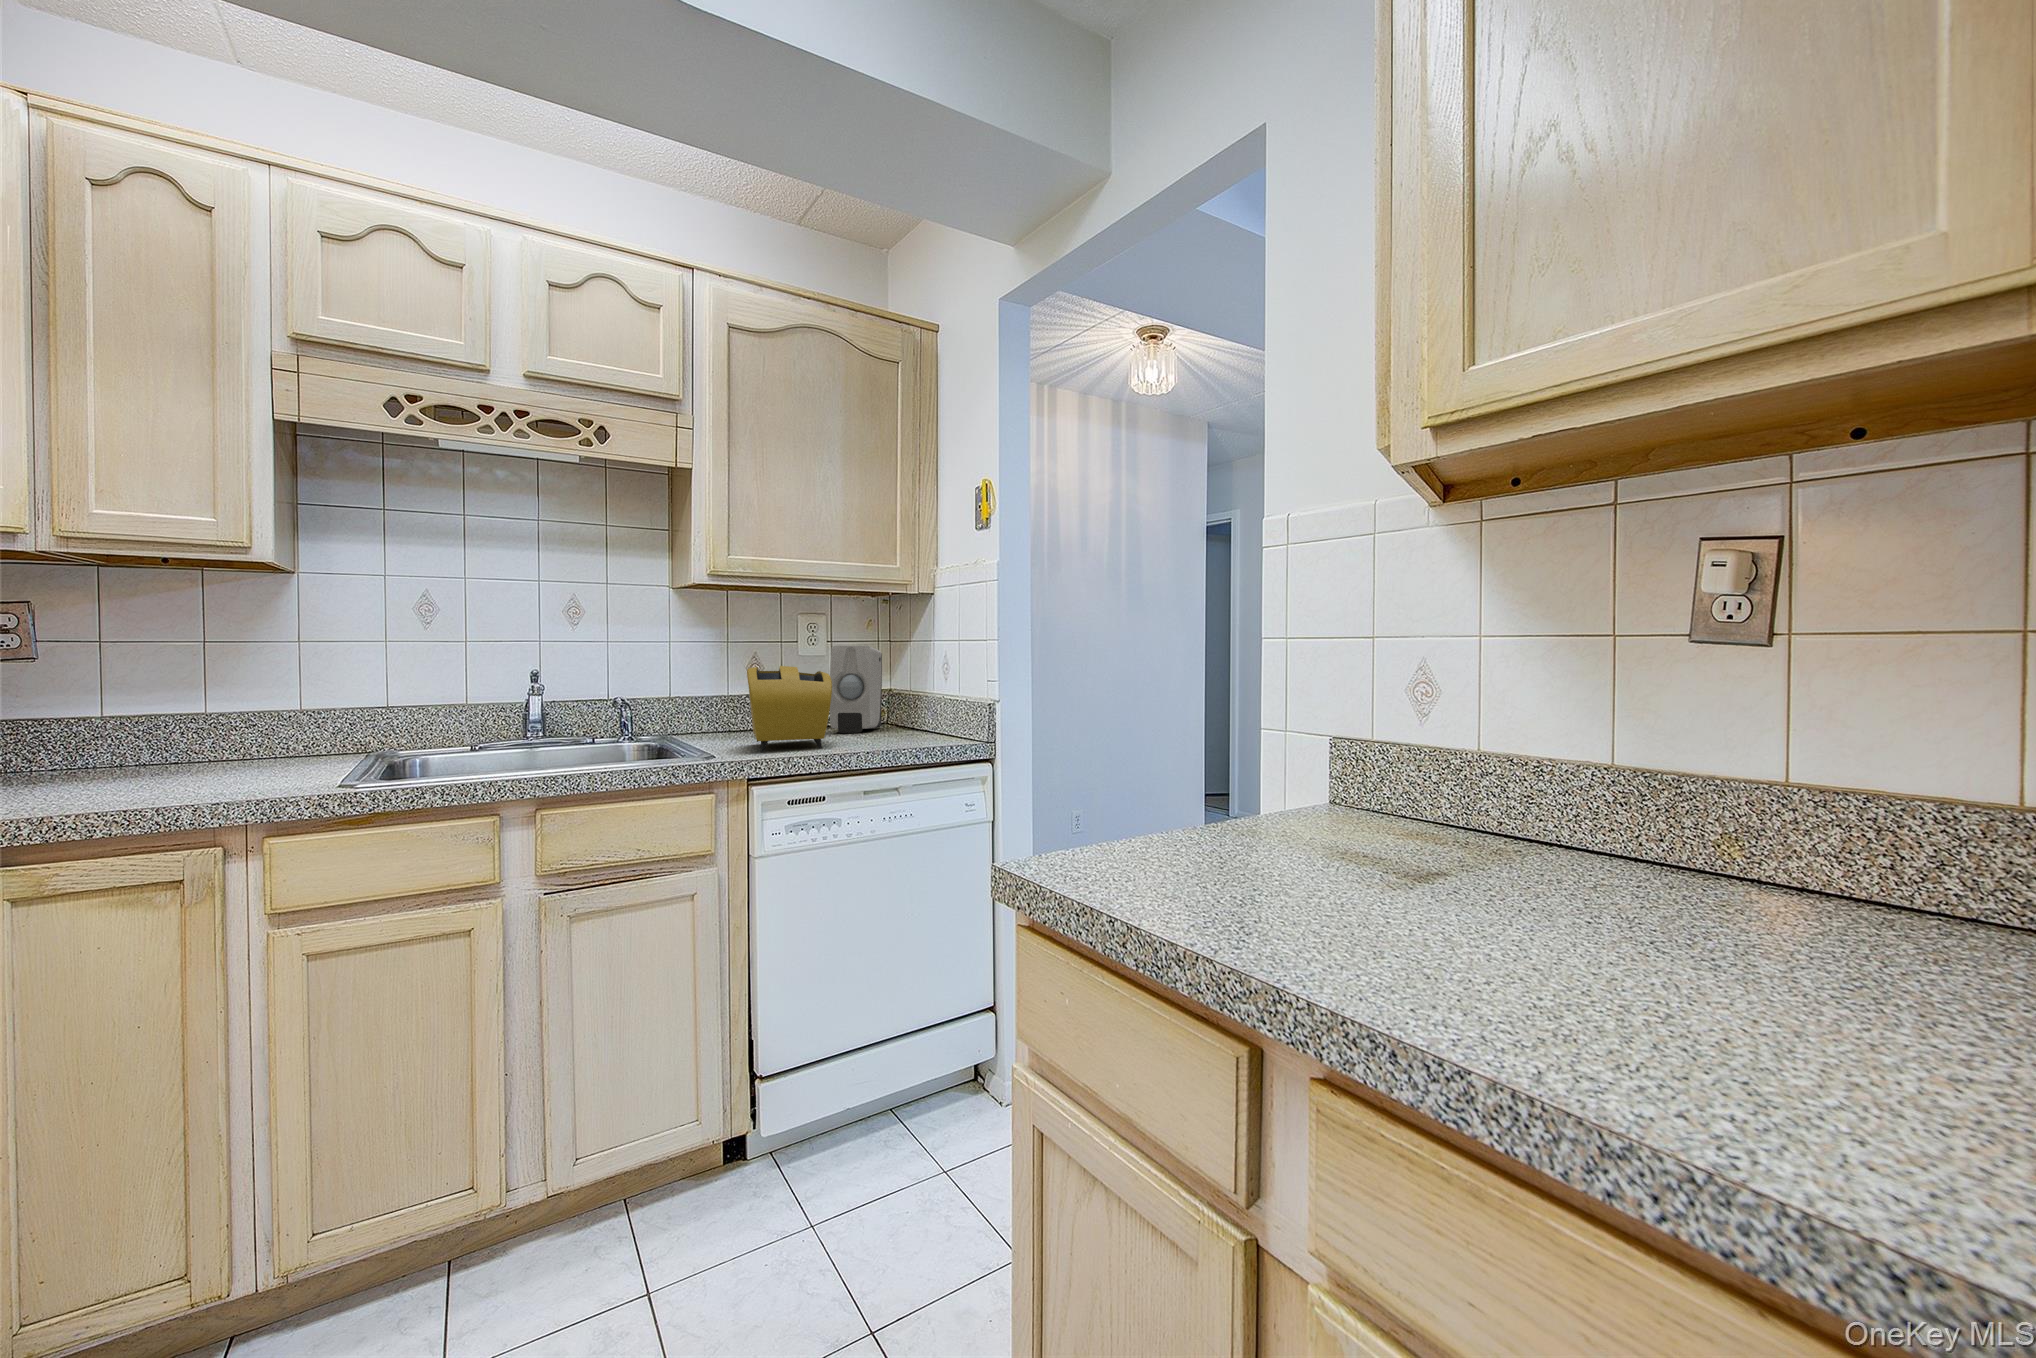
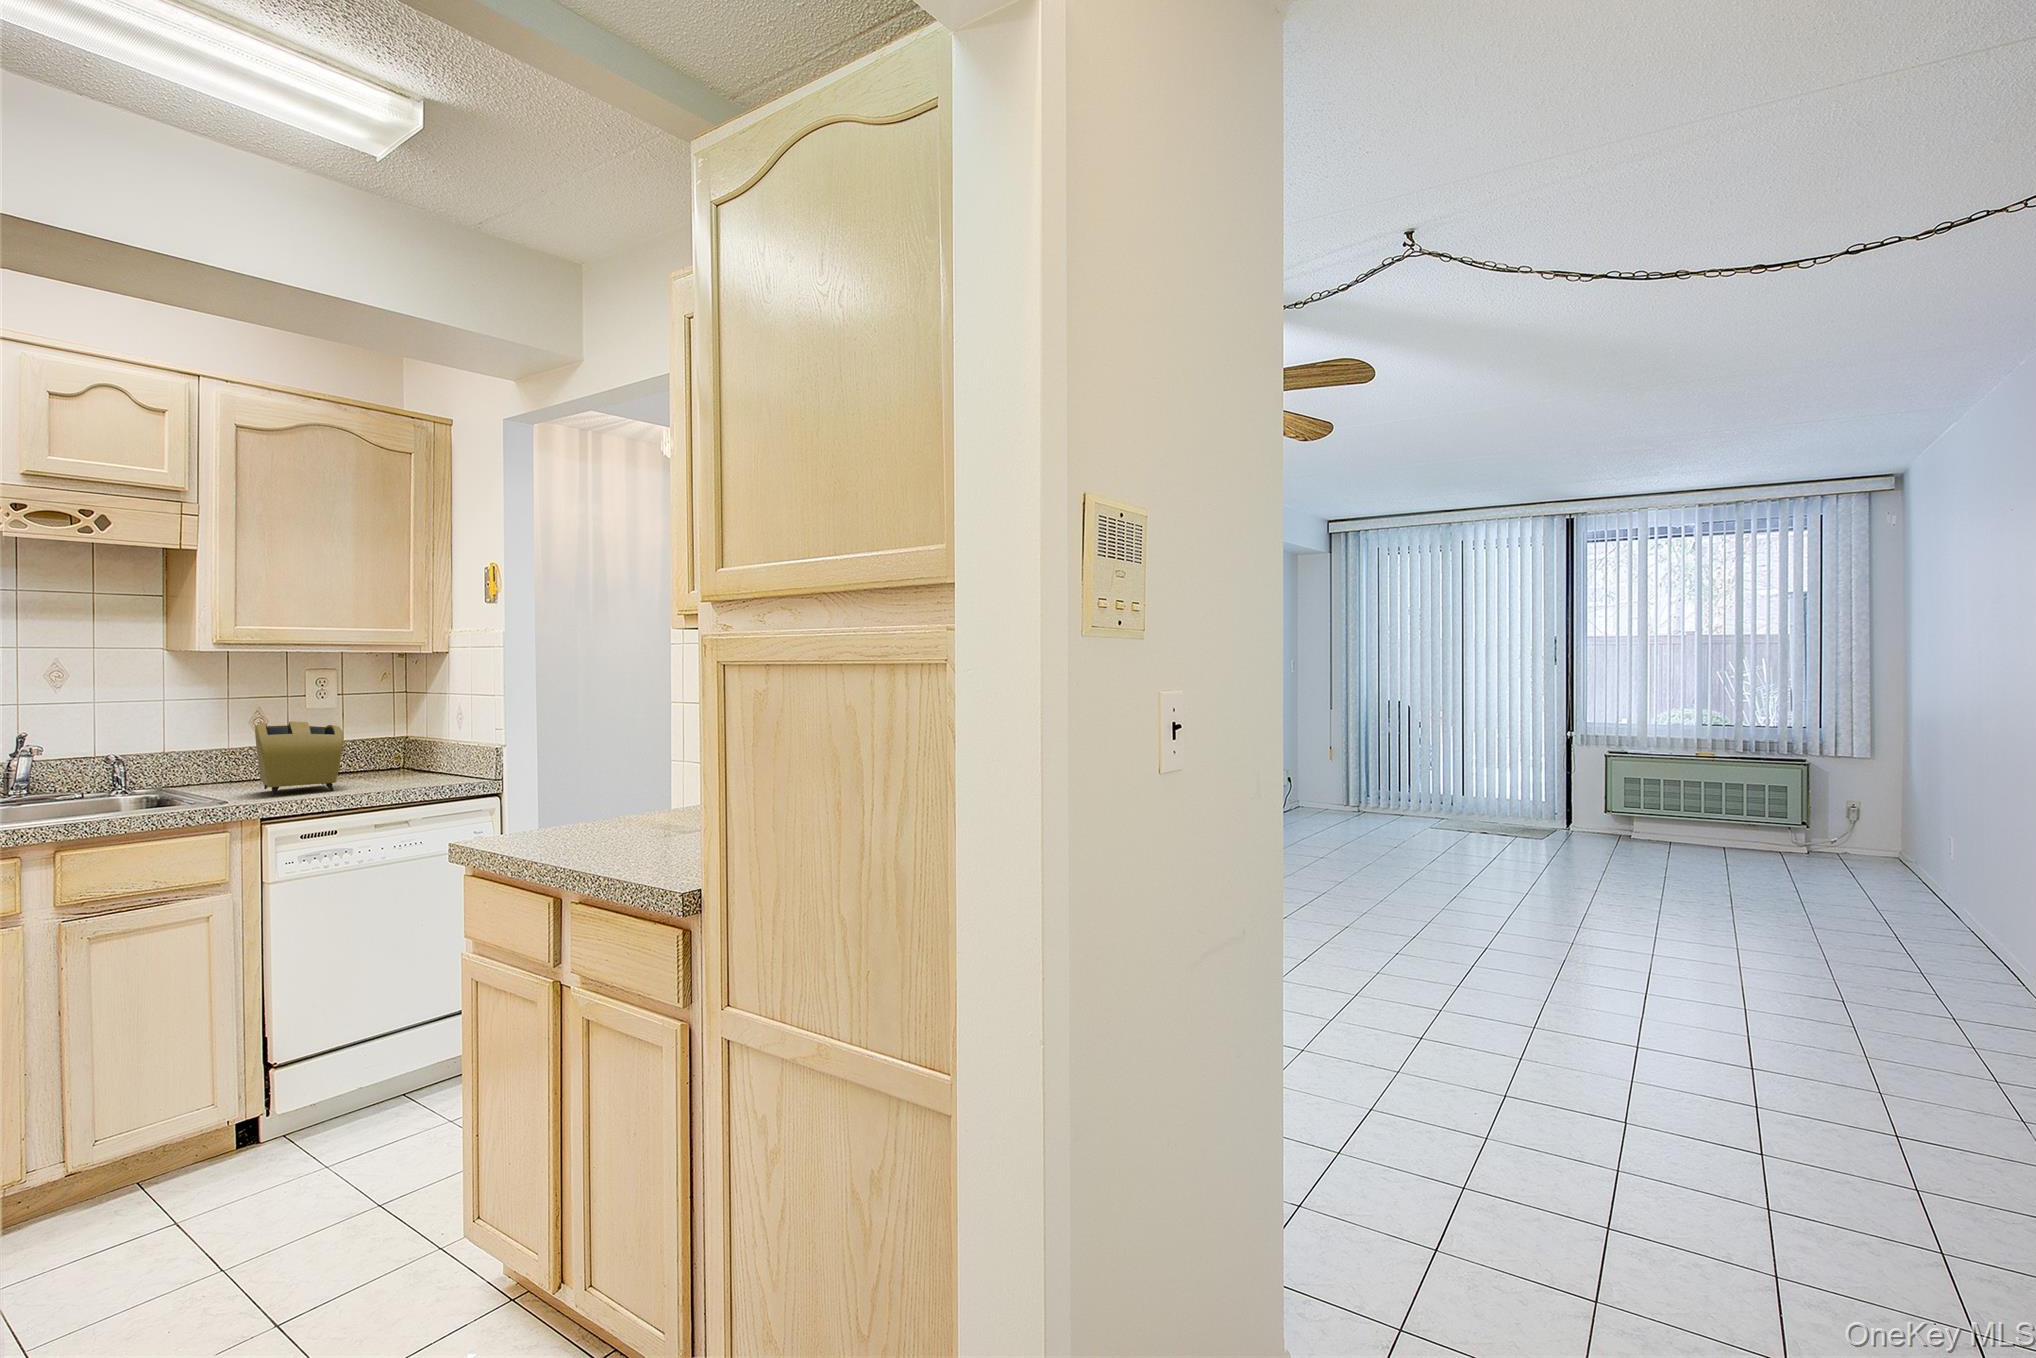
soap dispenser: present [830,646,882,733] -> none [341,699,398,778]

